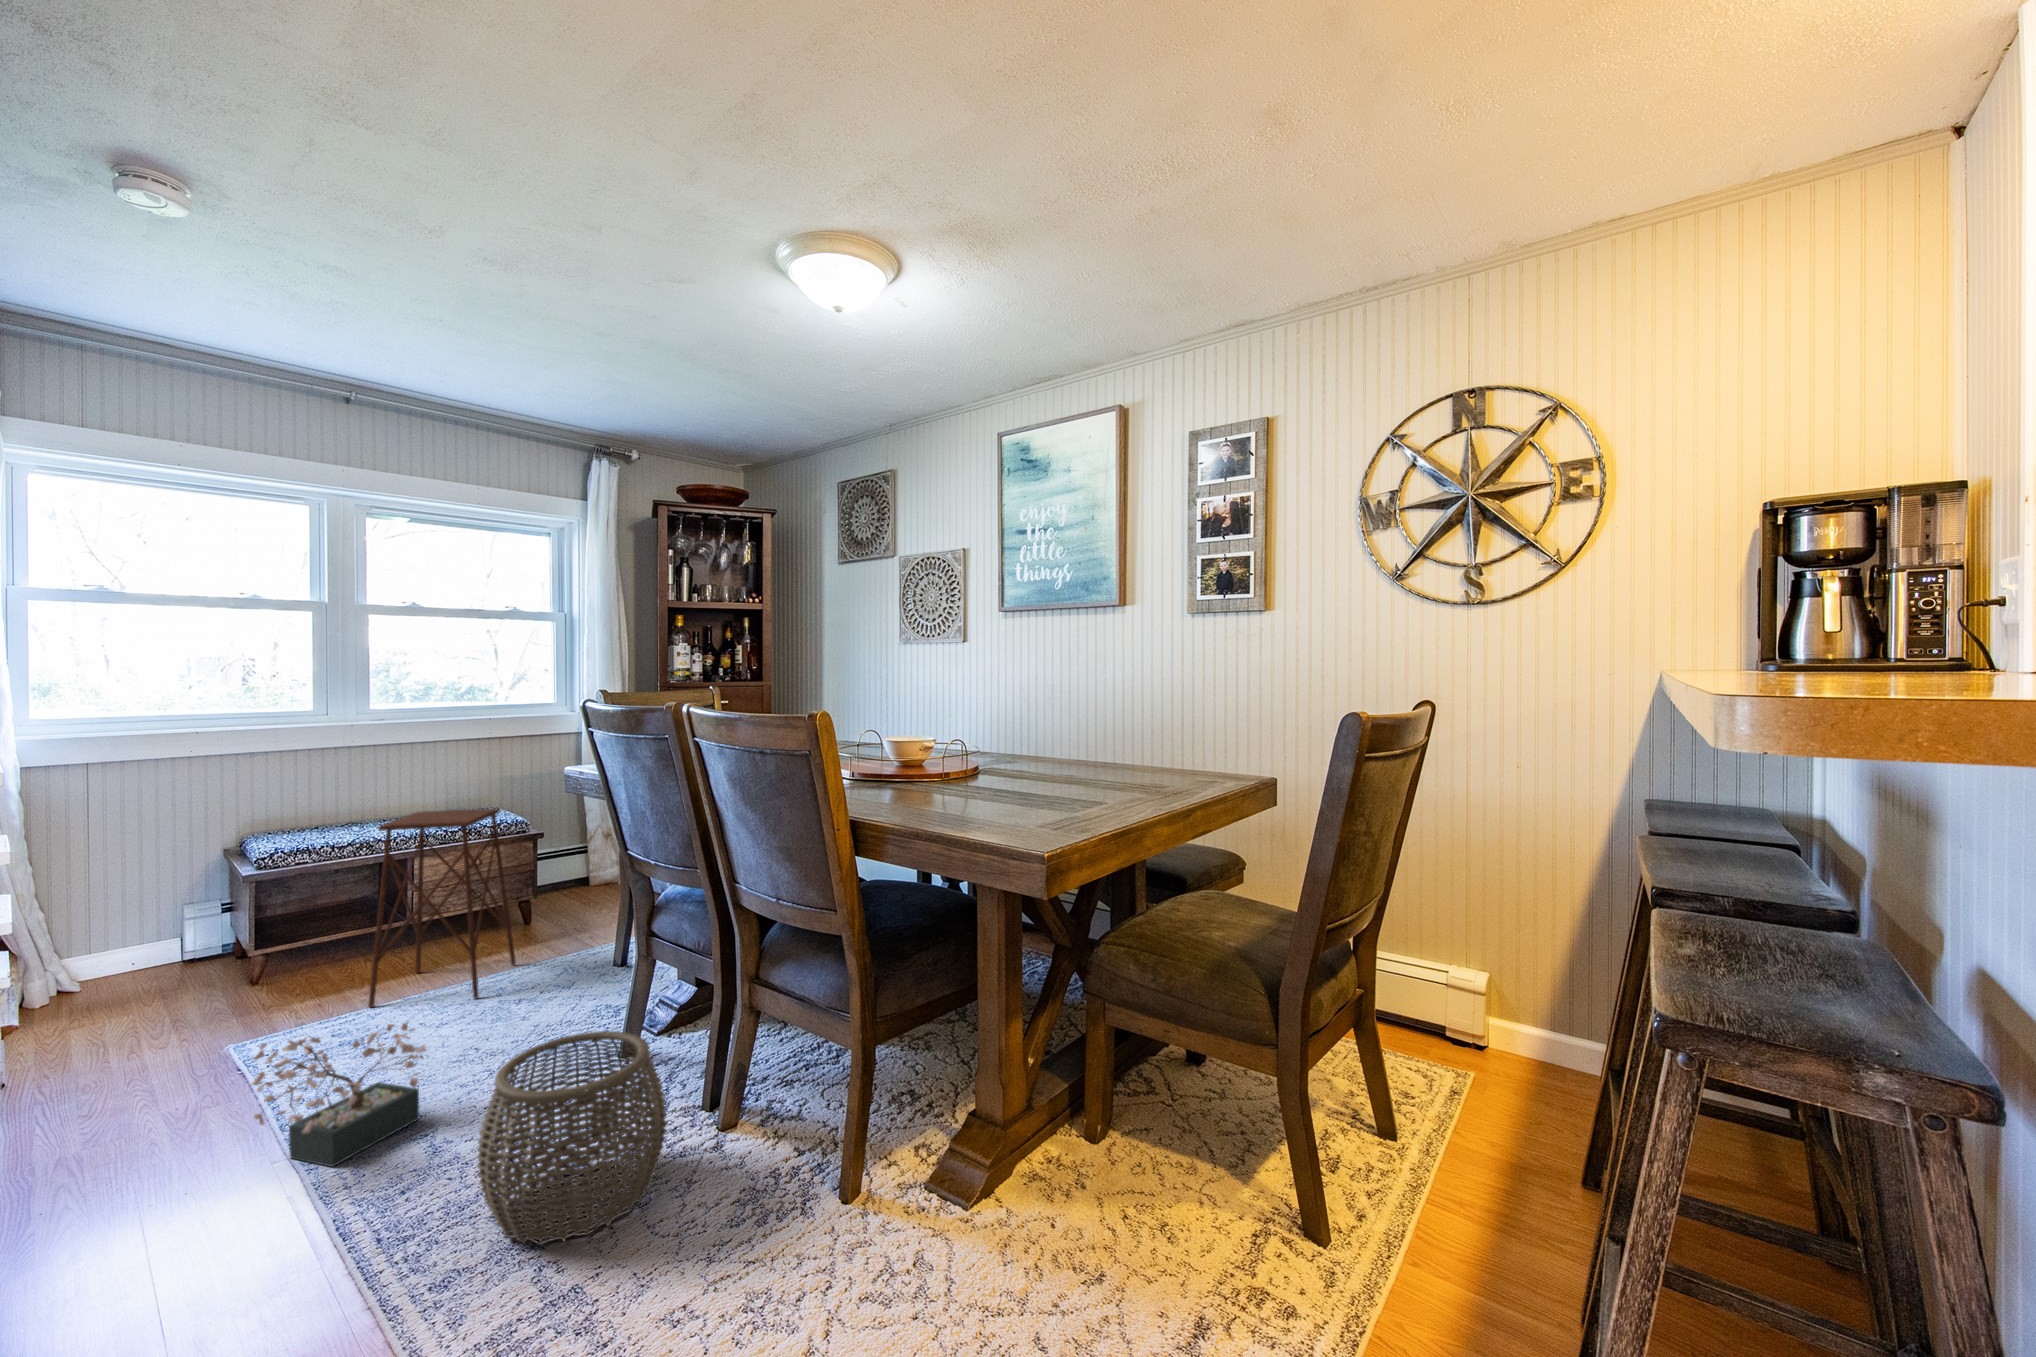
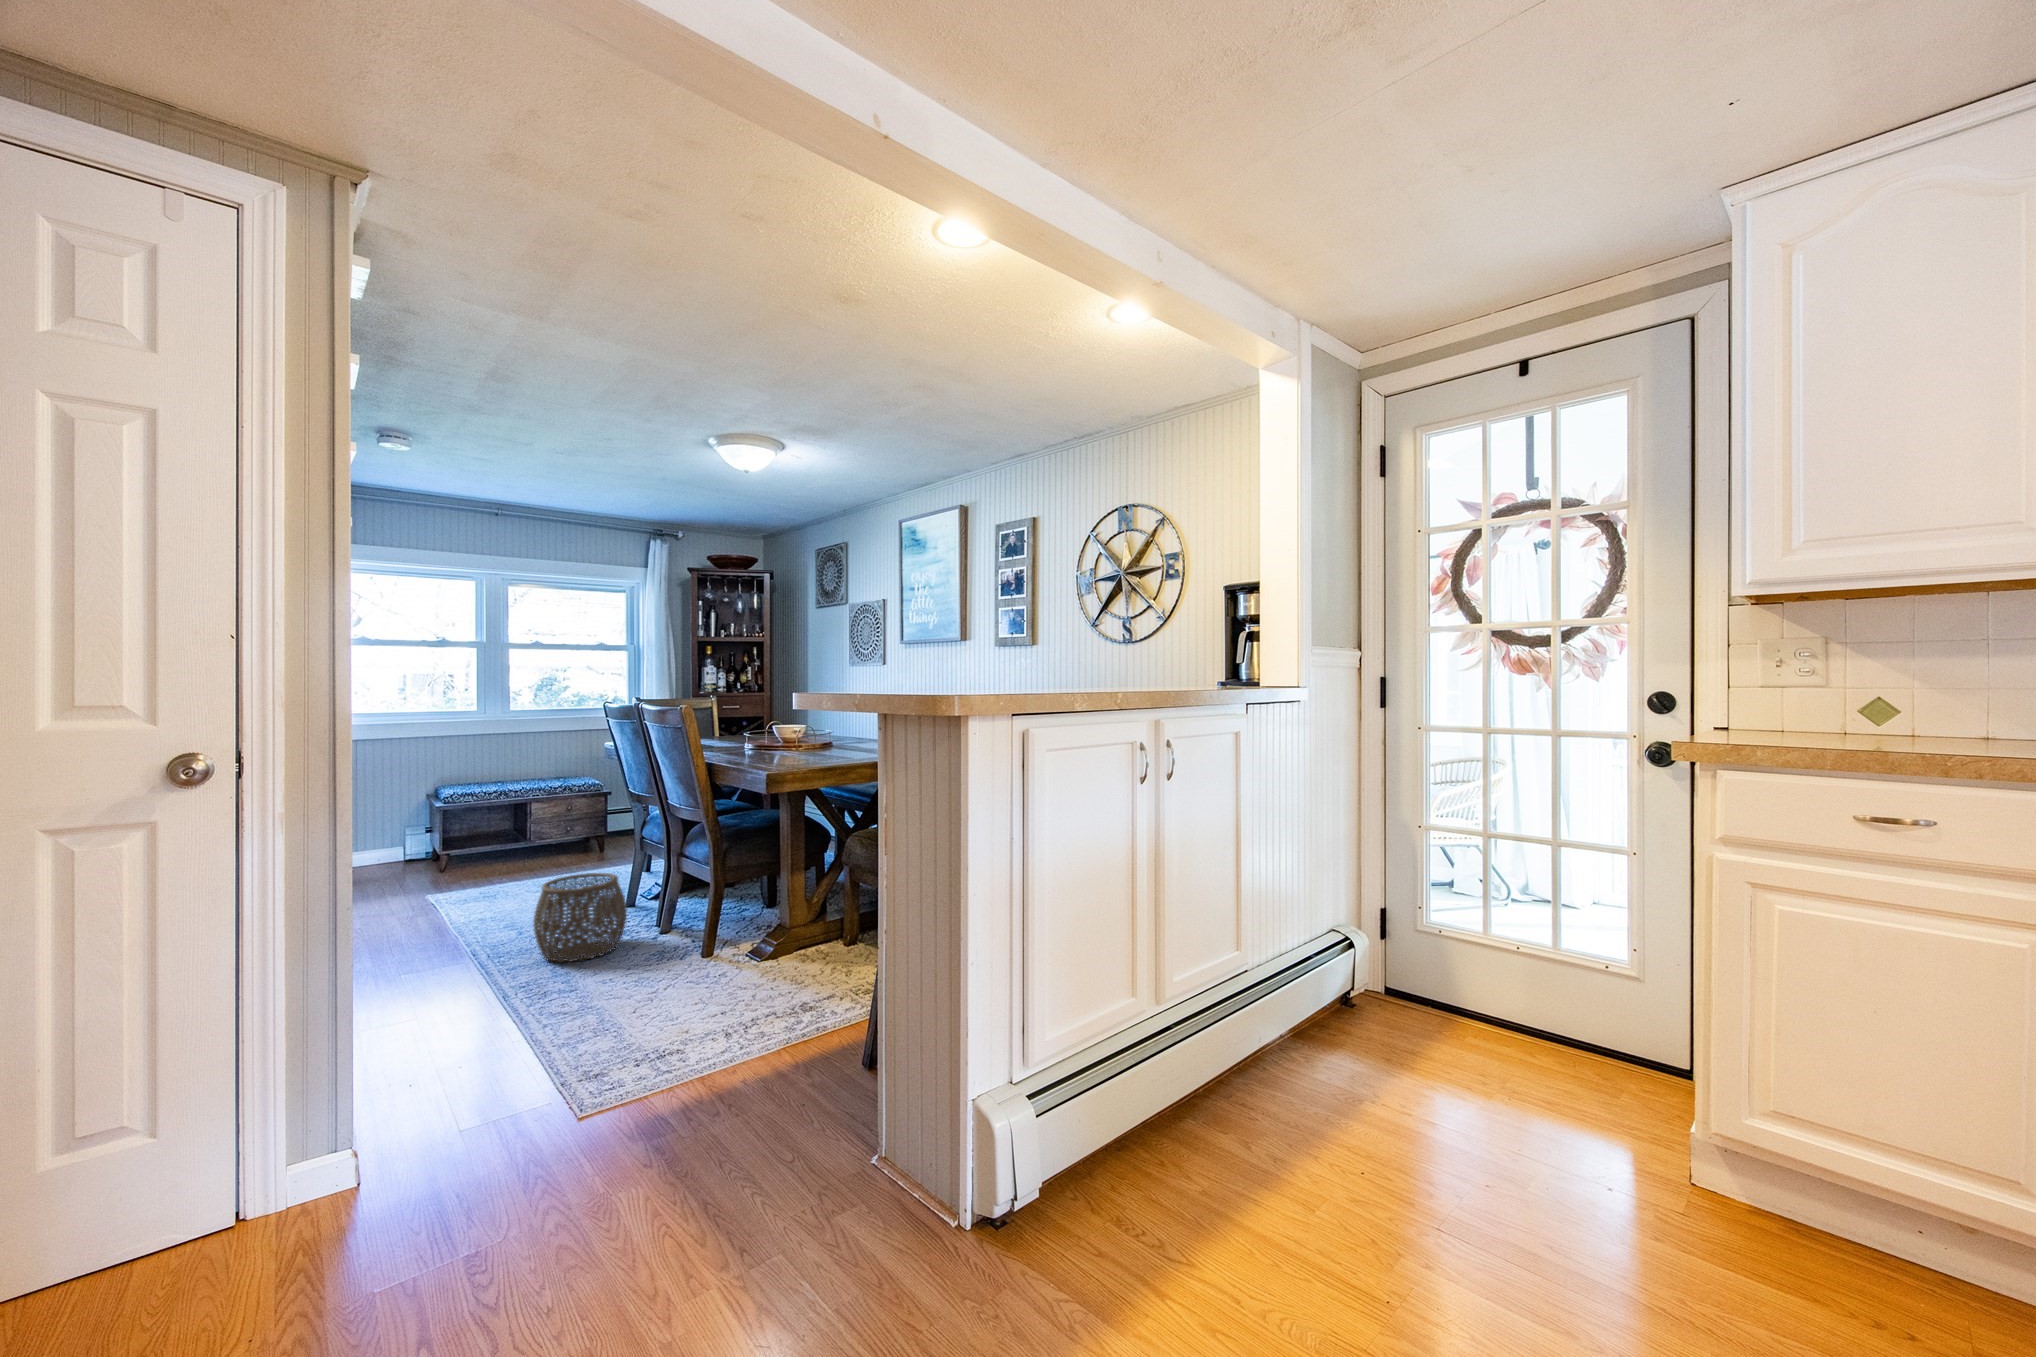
side table: present [368,809,516,1008] -> none [501,770,588,884]
decorative plant: present [252,1023,426,1167] -> none [436,872,521,938]

